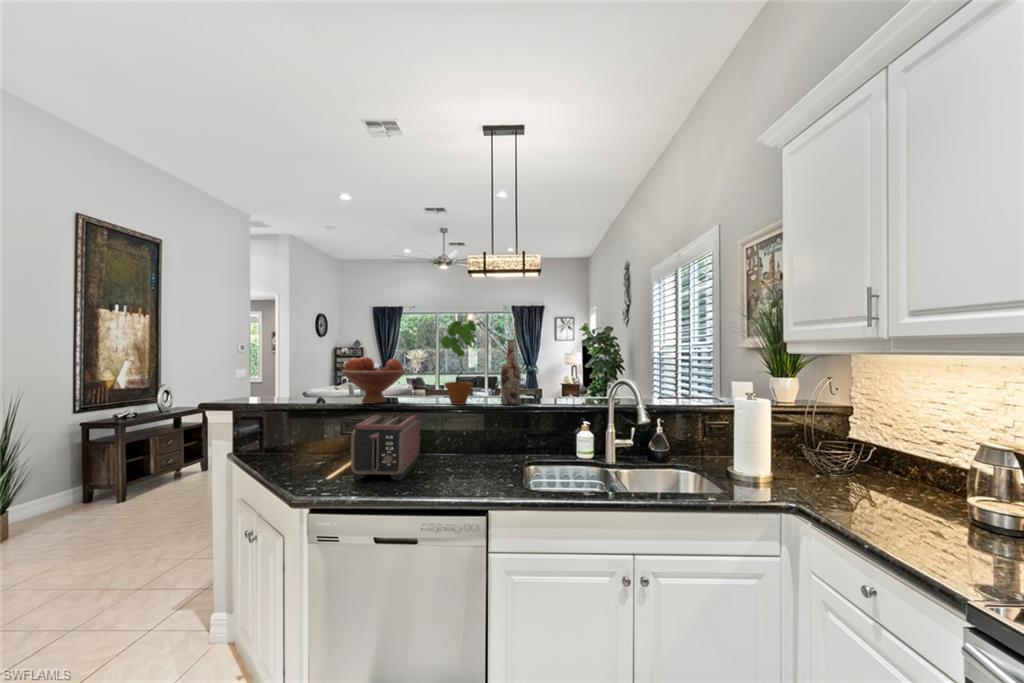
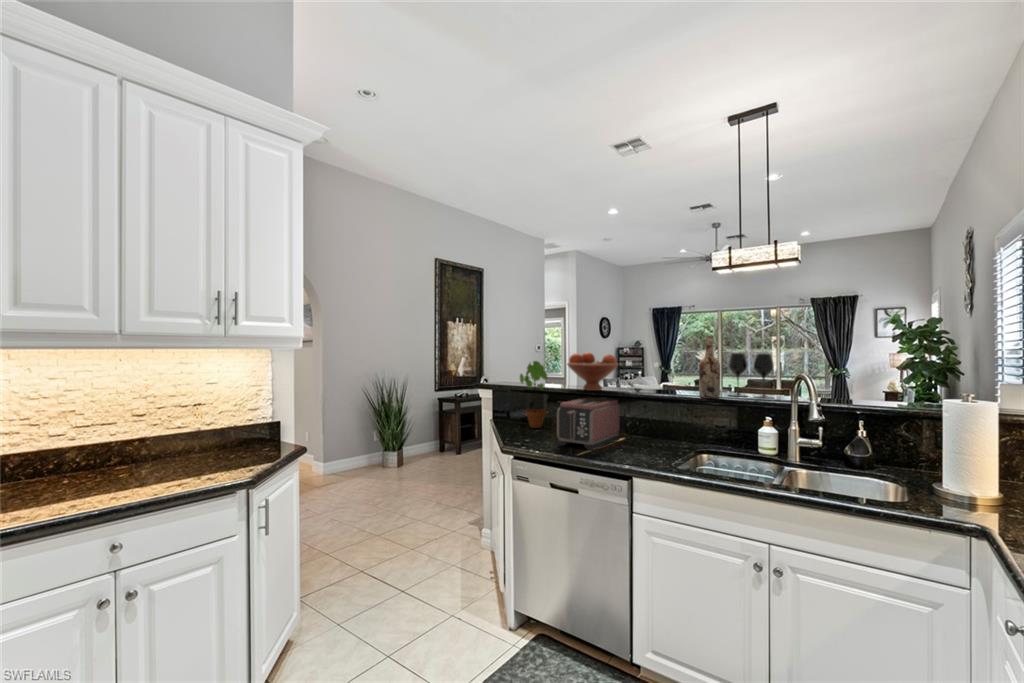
potted plant: present [441,320,476,405] -> present [520,361,549,428]
wine glass: none [518,357,559,401] -> present [728,353,774,398]

